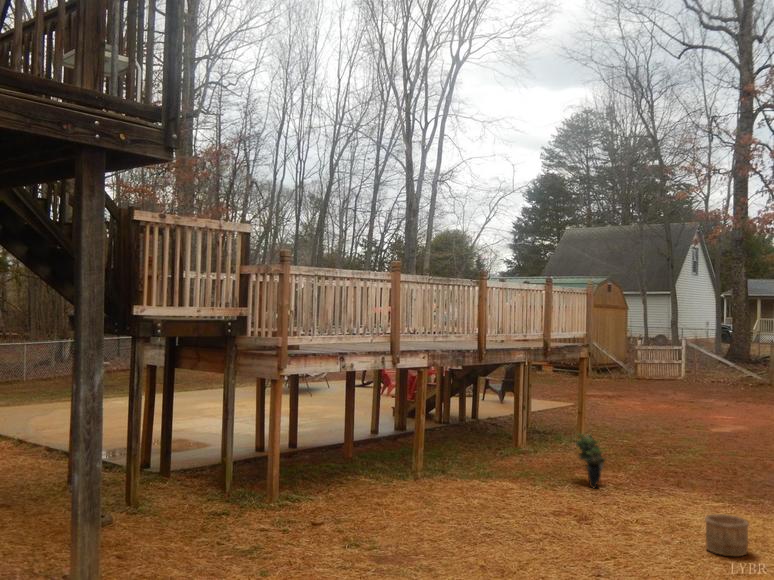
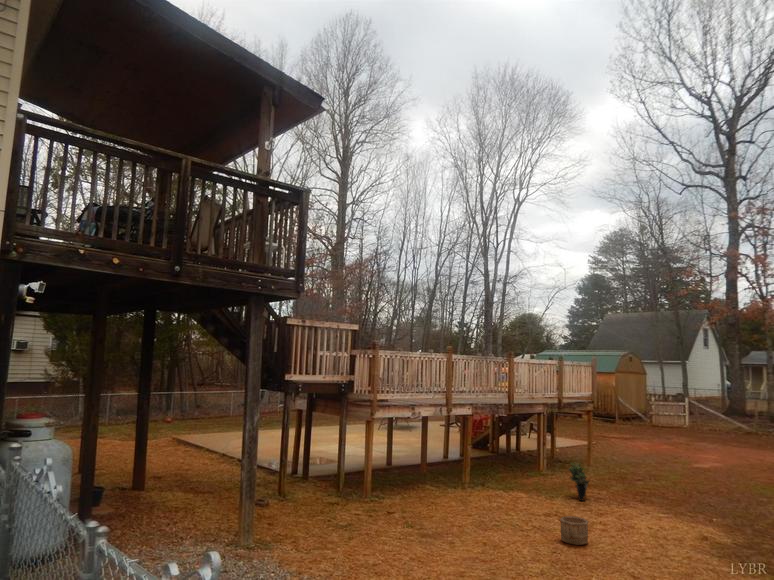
wooden bucket: present [705,514,749,556] -> present [560,516,588,545]

